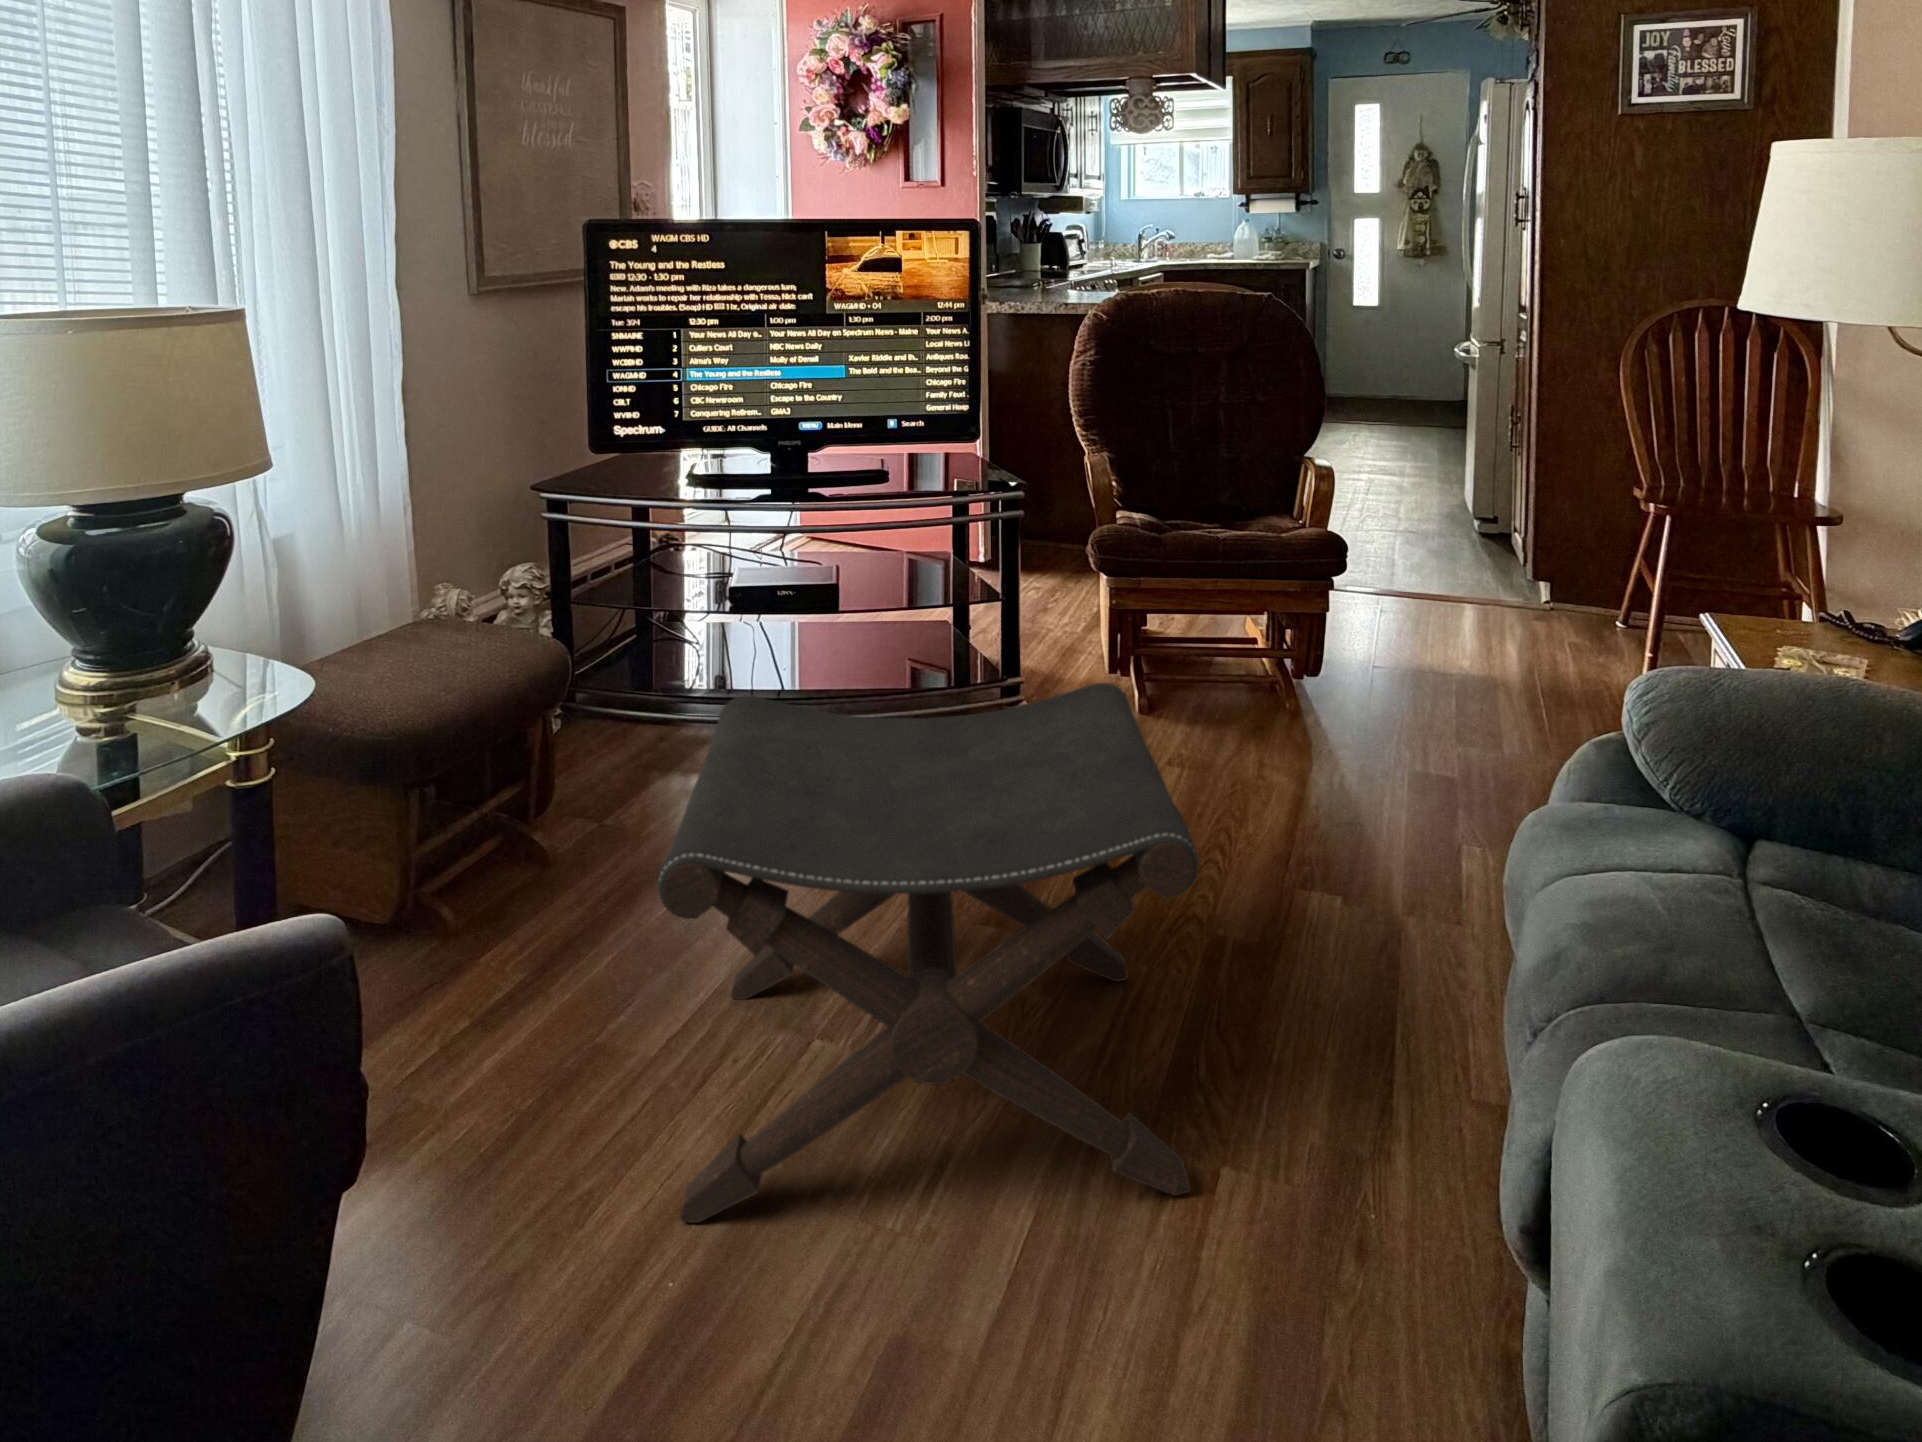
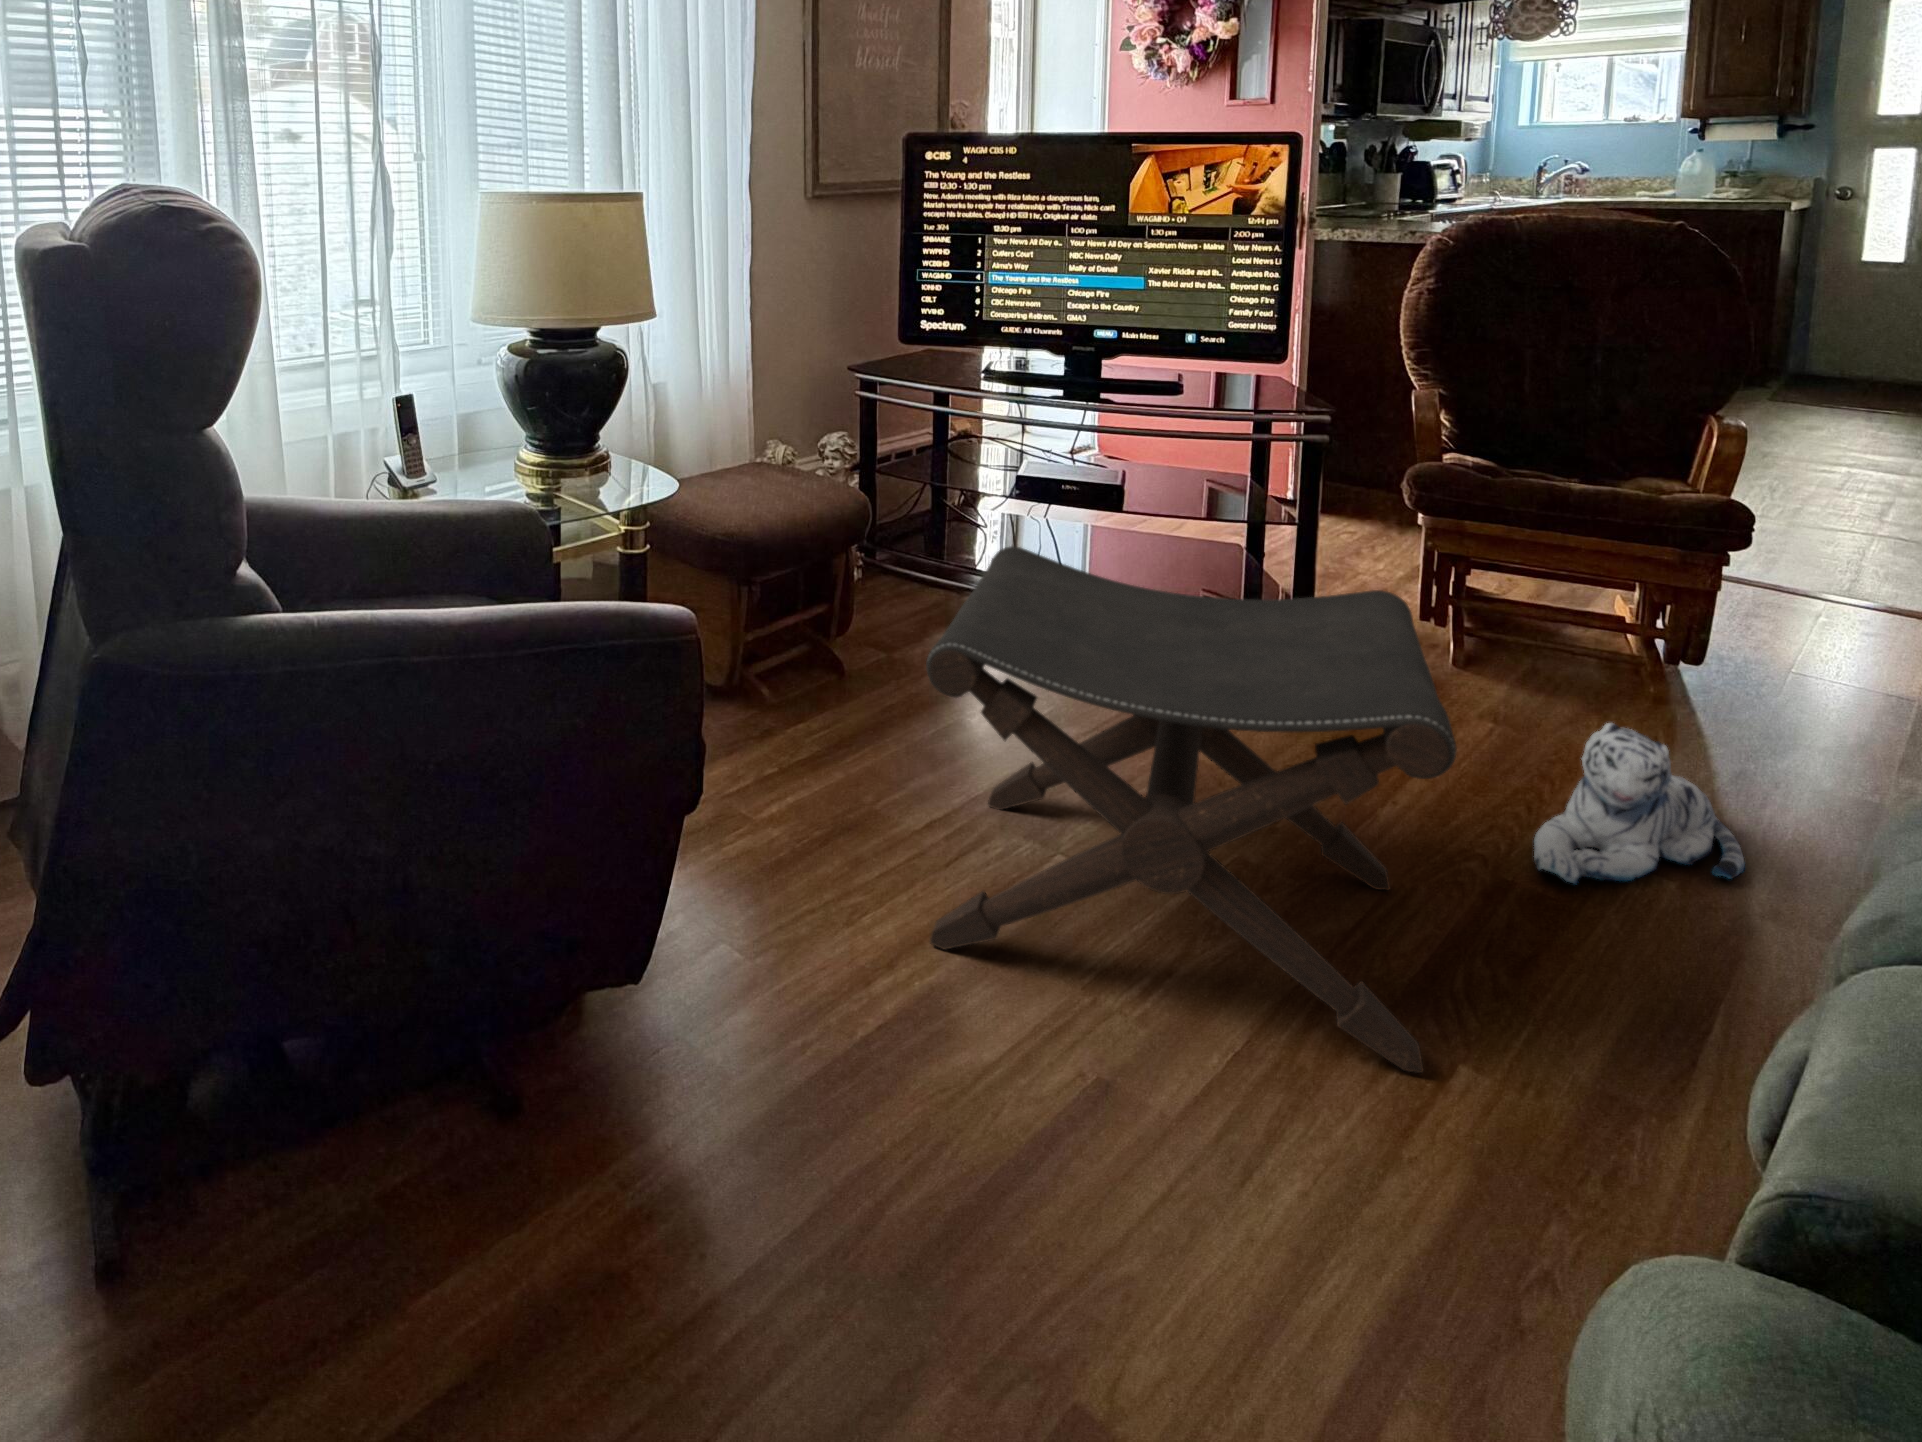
plush toy: none [1231,761,1380,923] -> present [1534,723,1745,884]

